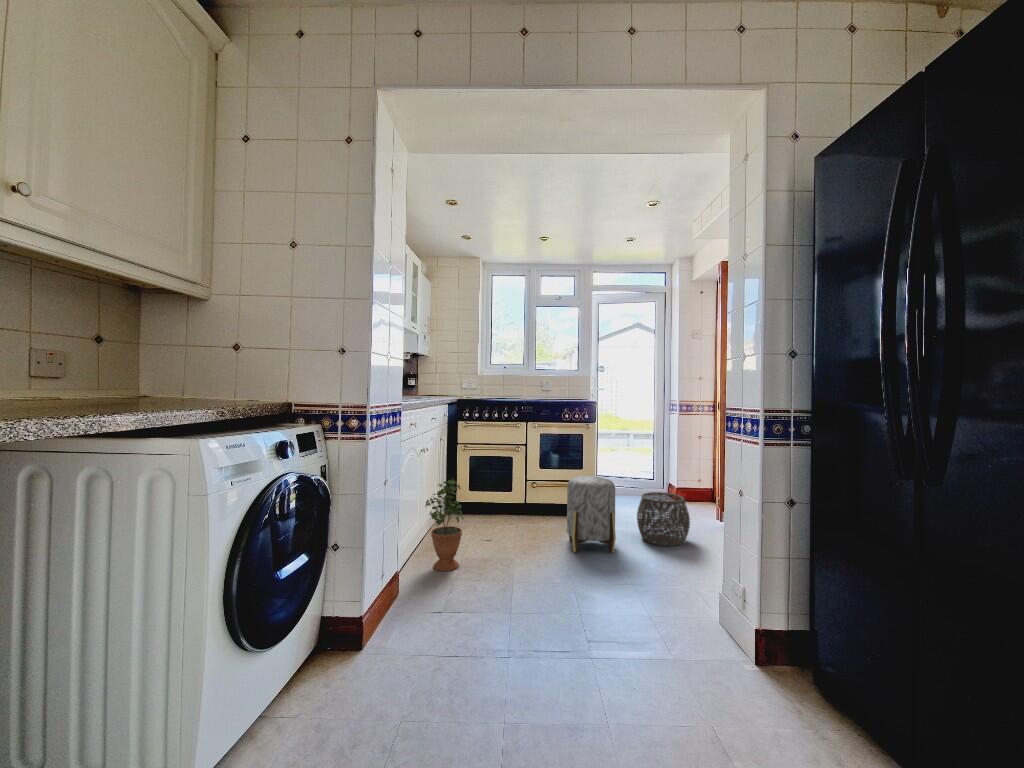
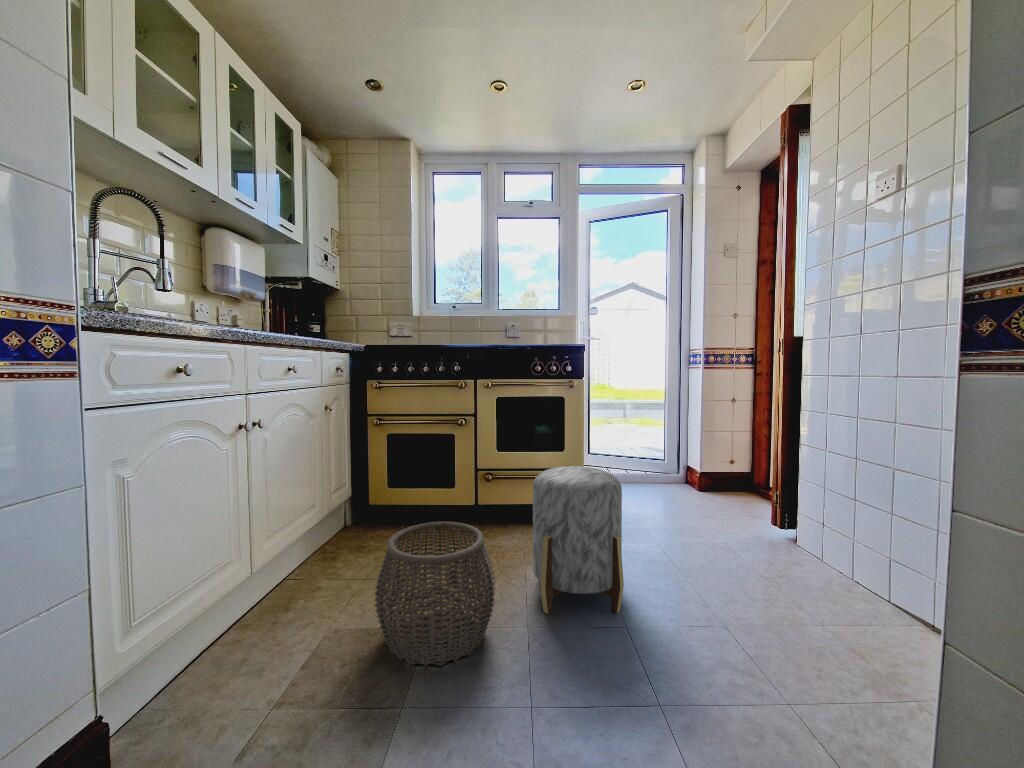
potted plant: present [426,478,463,571] -> none [202,478,303,694]
woven basket: present [637,492,690,546] -> present [375,522,495,666]

